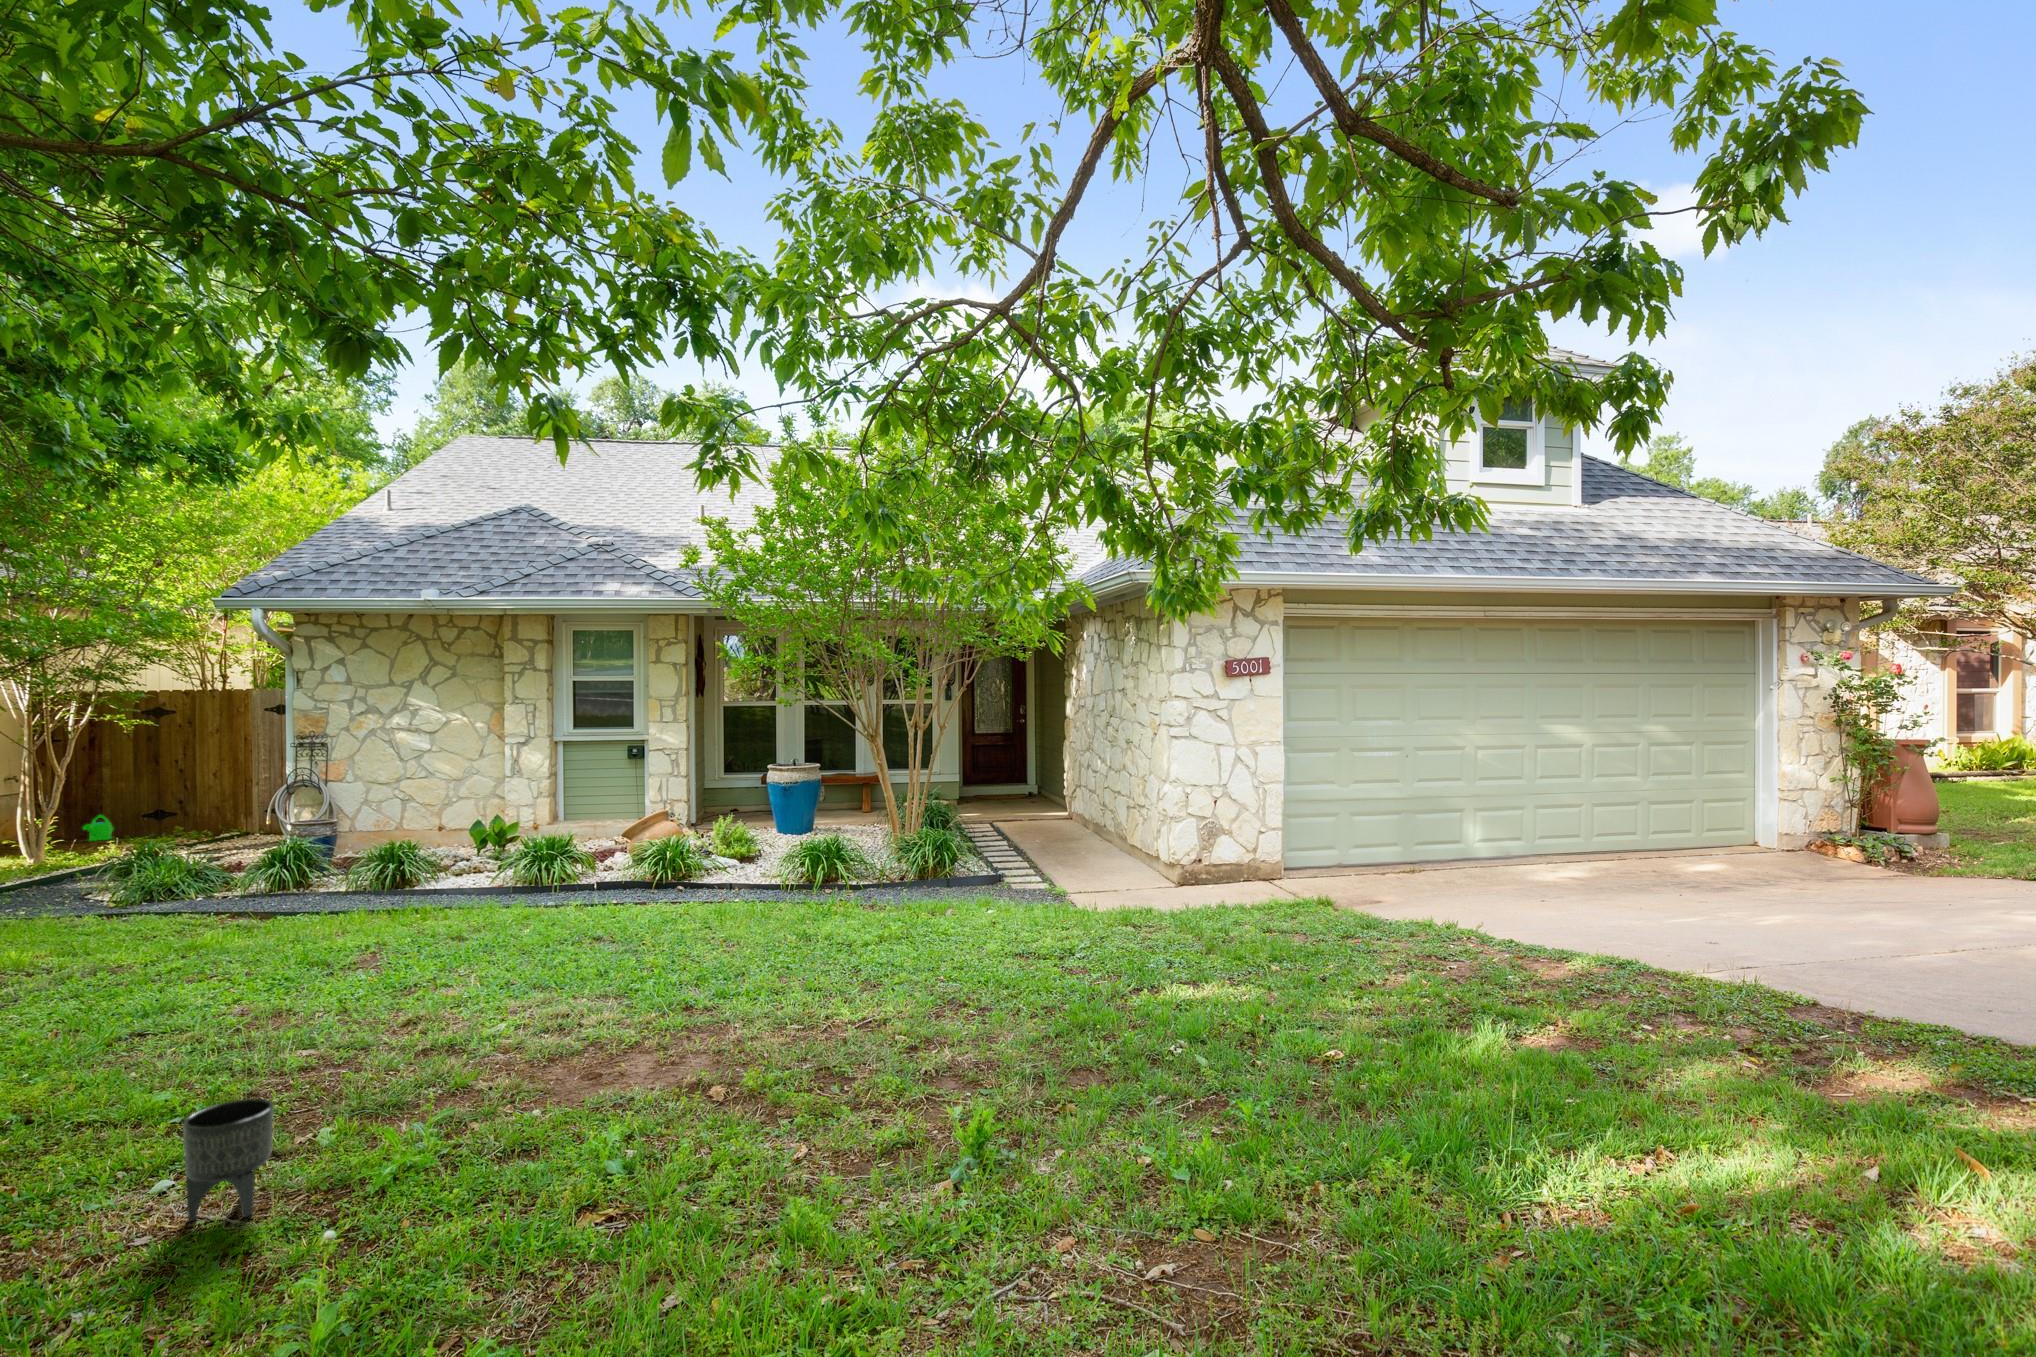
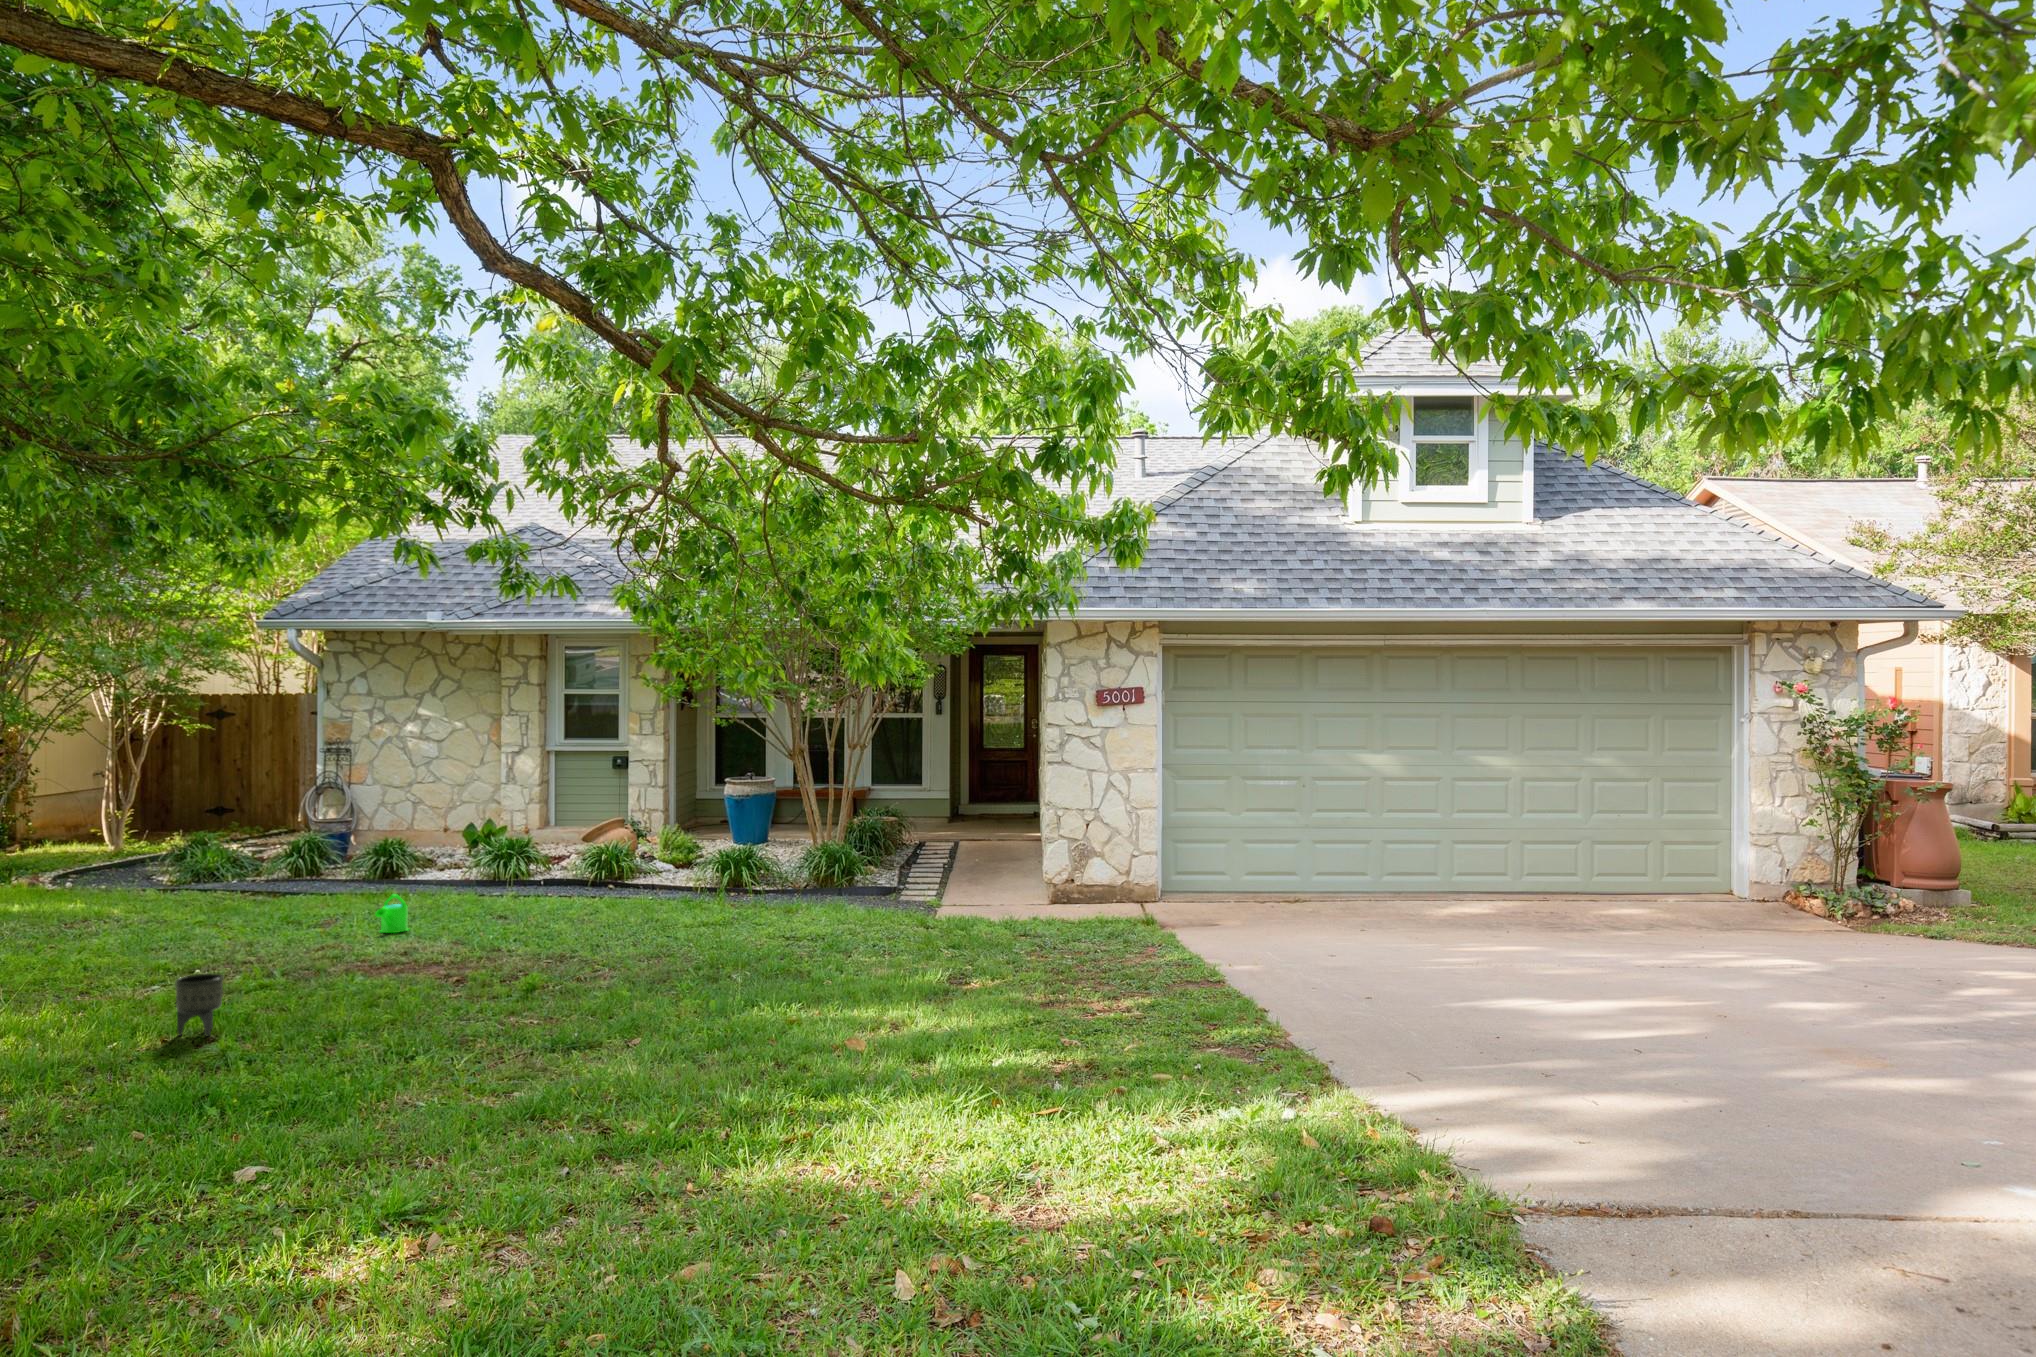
watering can: present [83,815,113,841] -> present [375,894,409,933]

